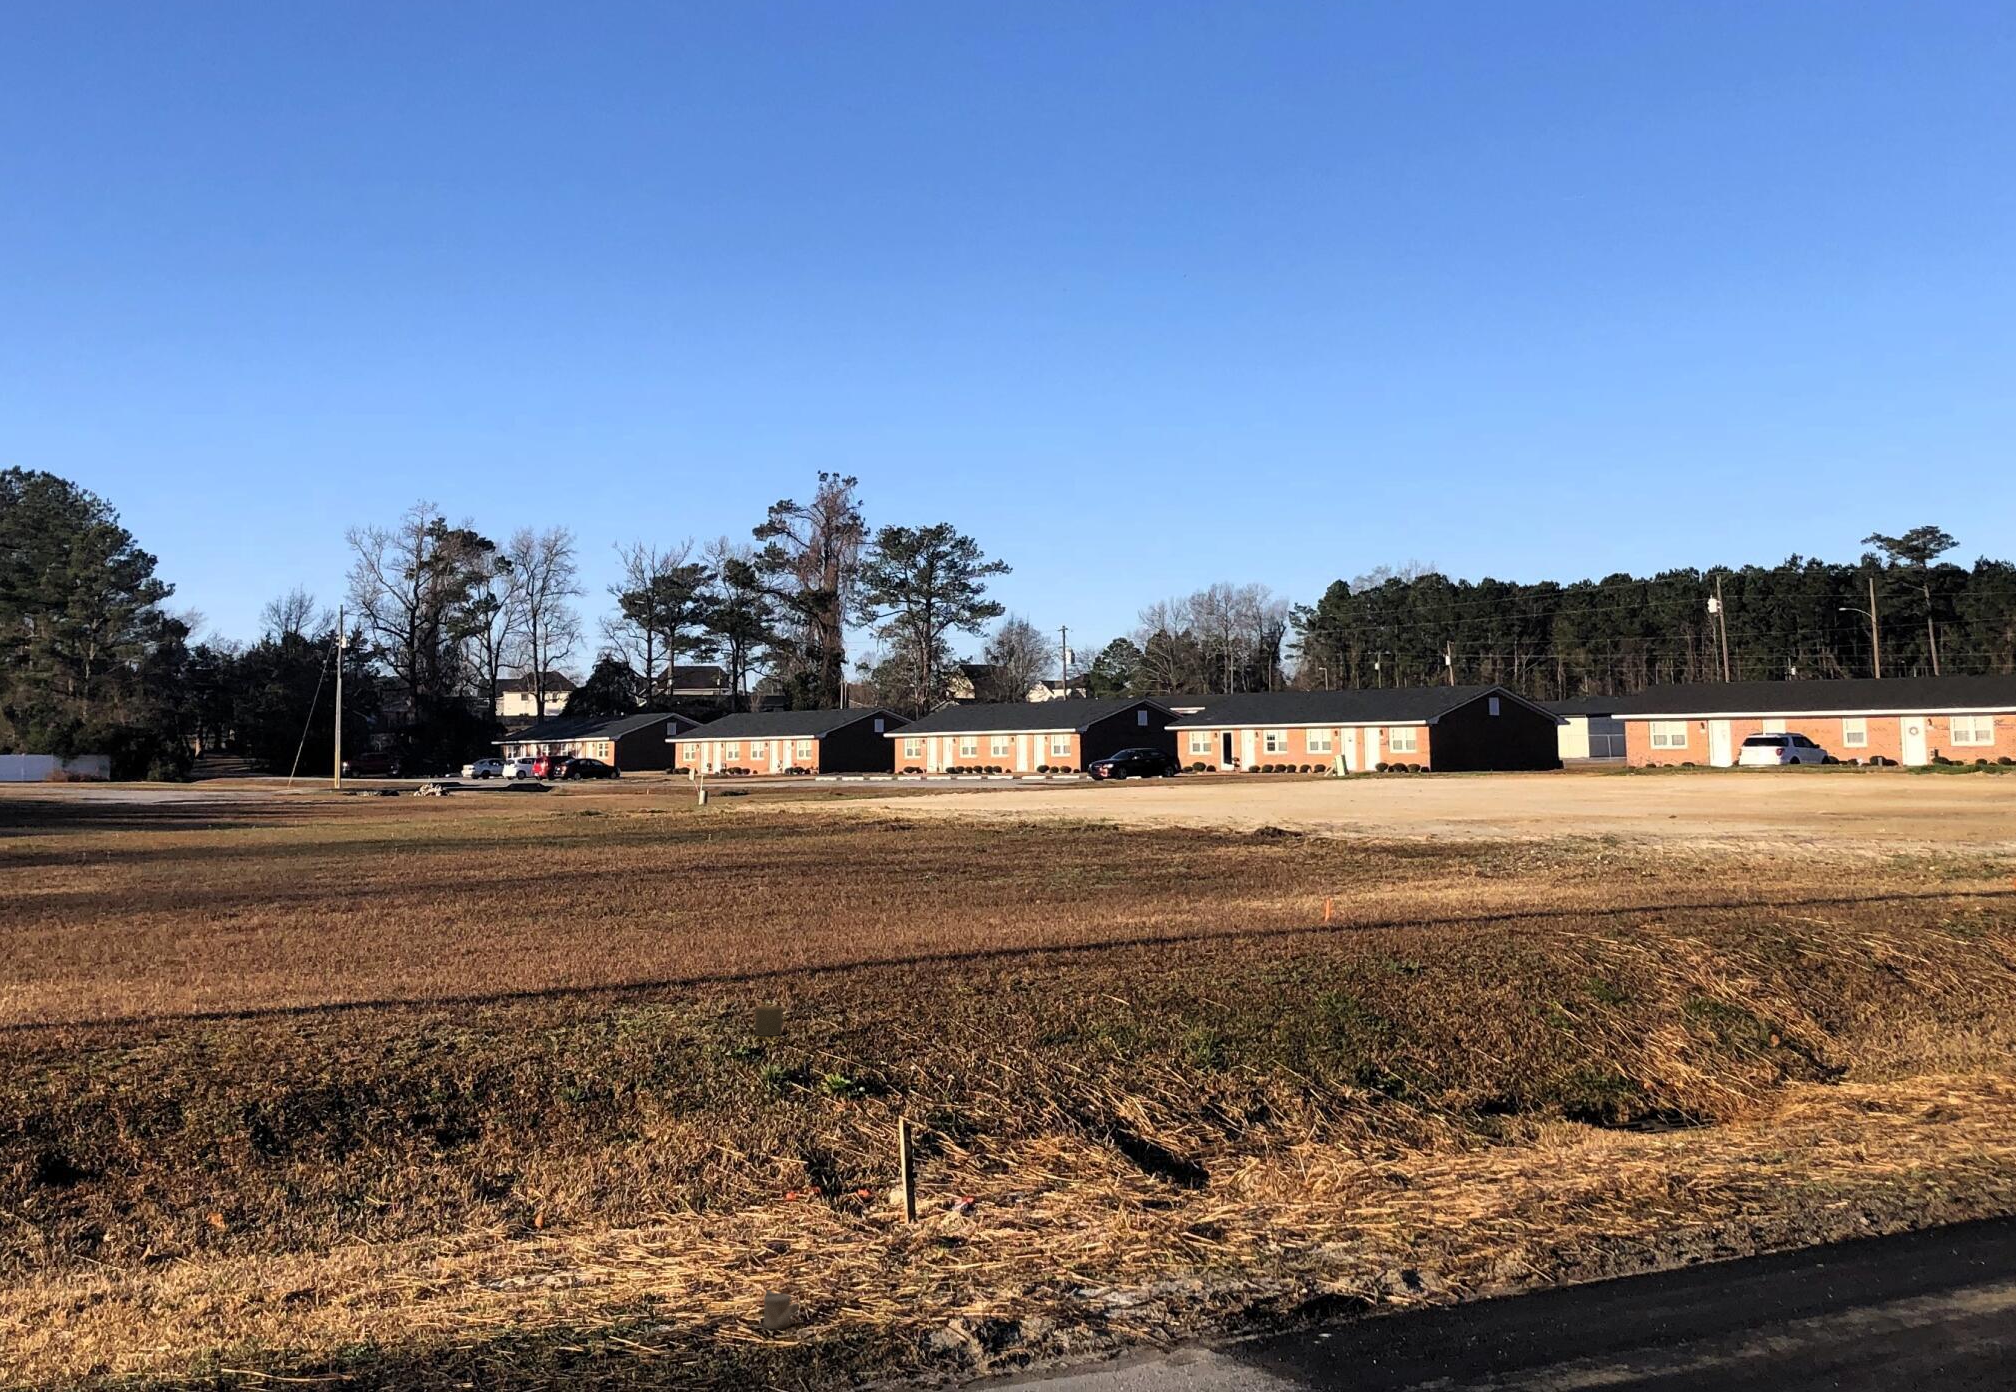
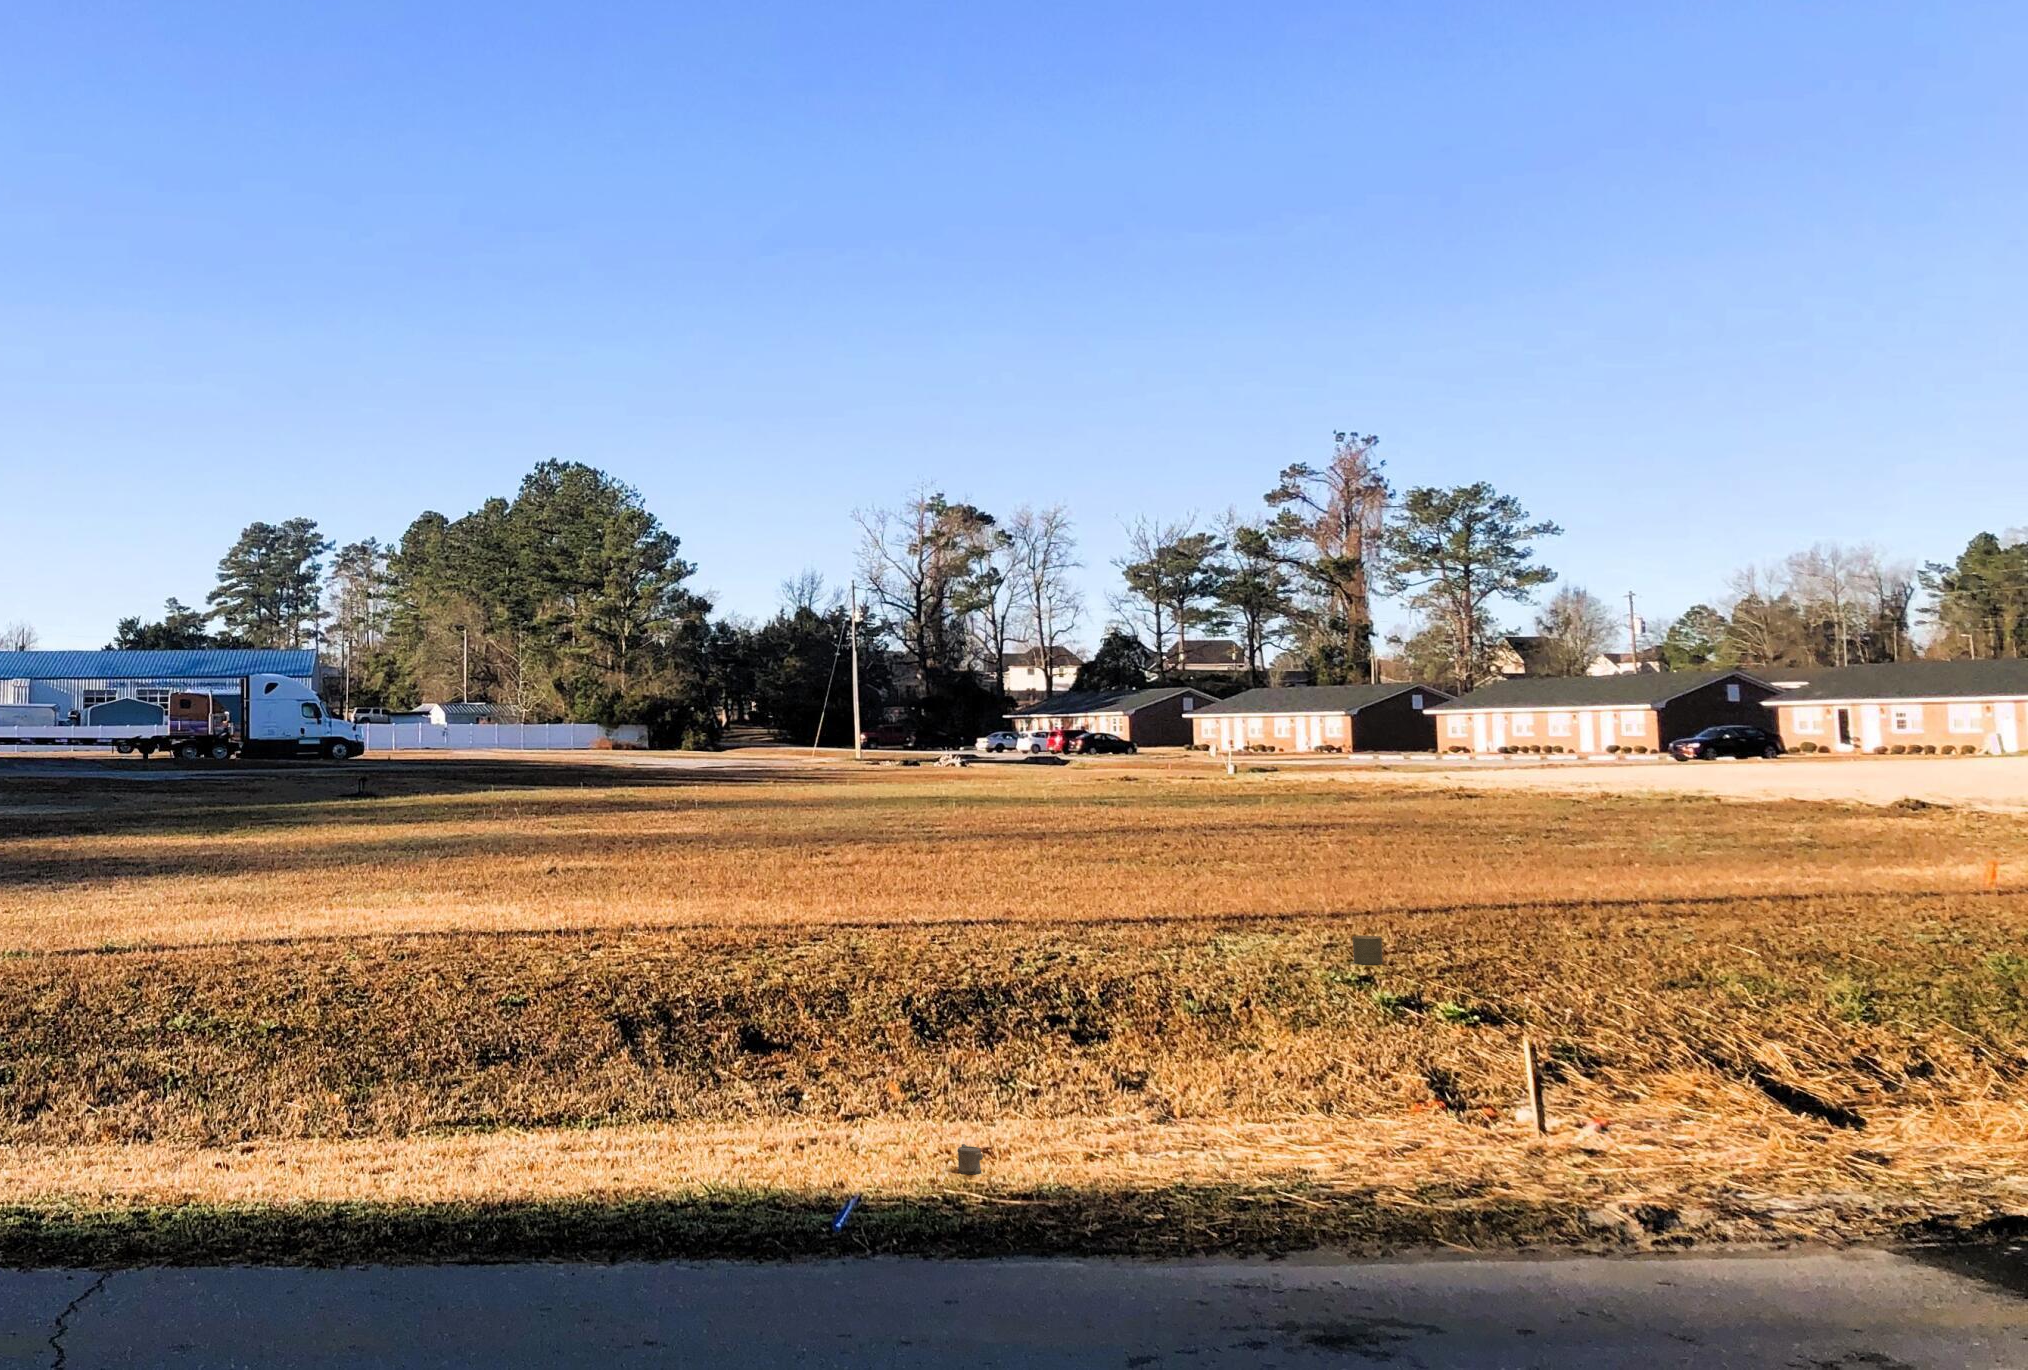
watering can: present [763,1290,799,1329] -> present [957,1144,983,1174]

